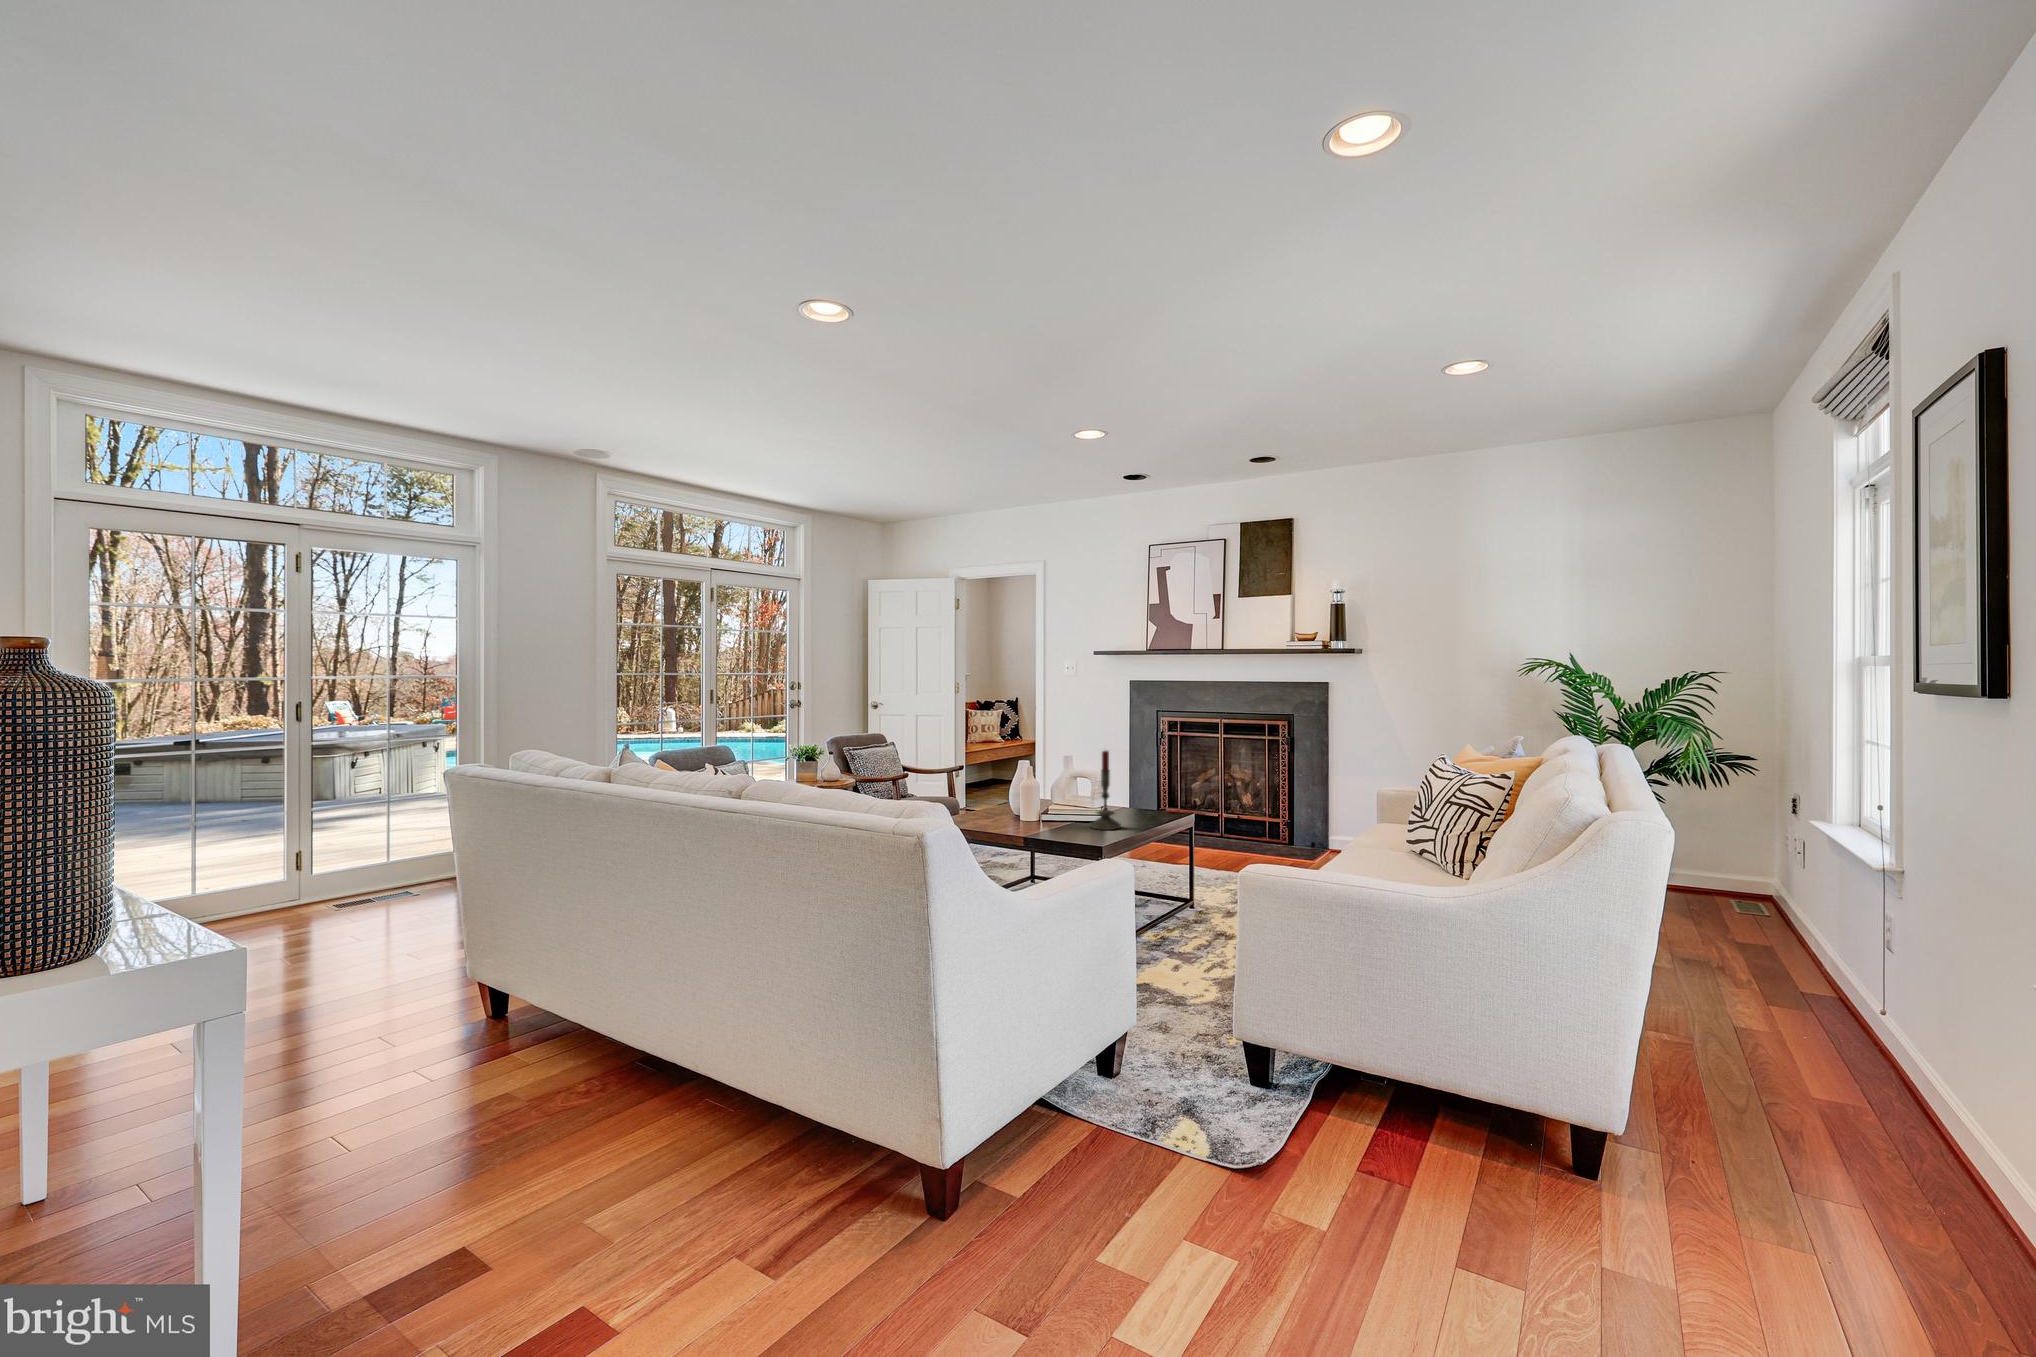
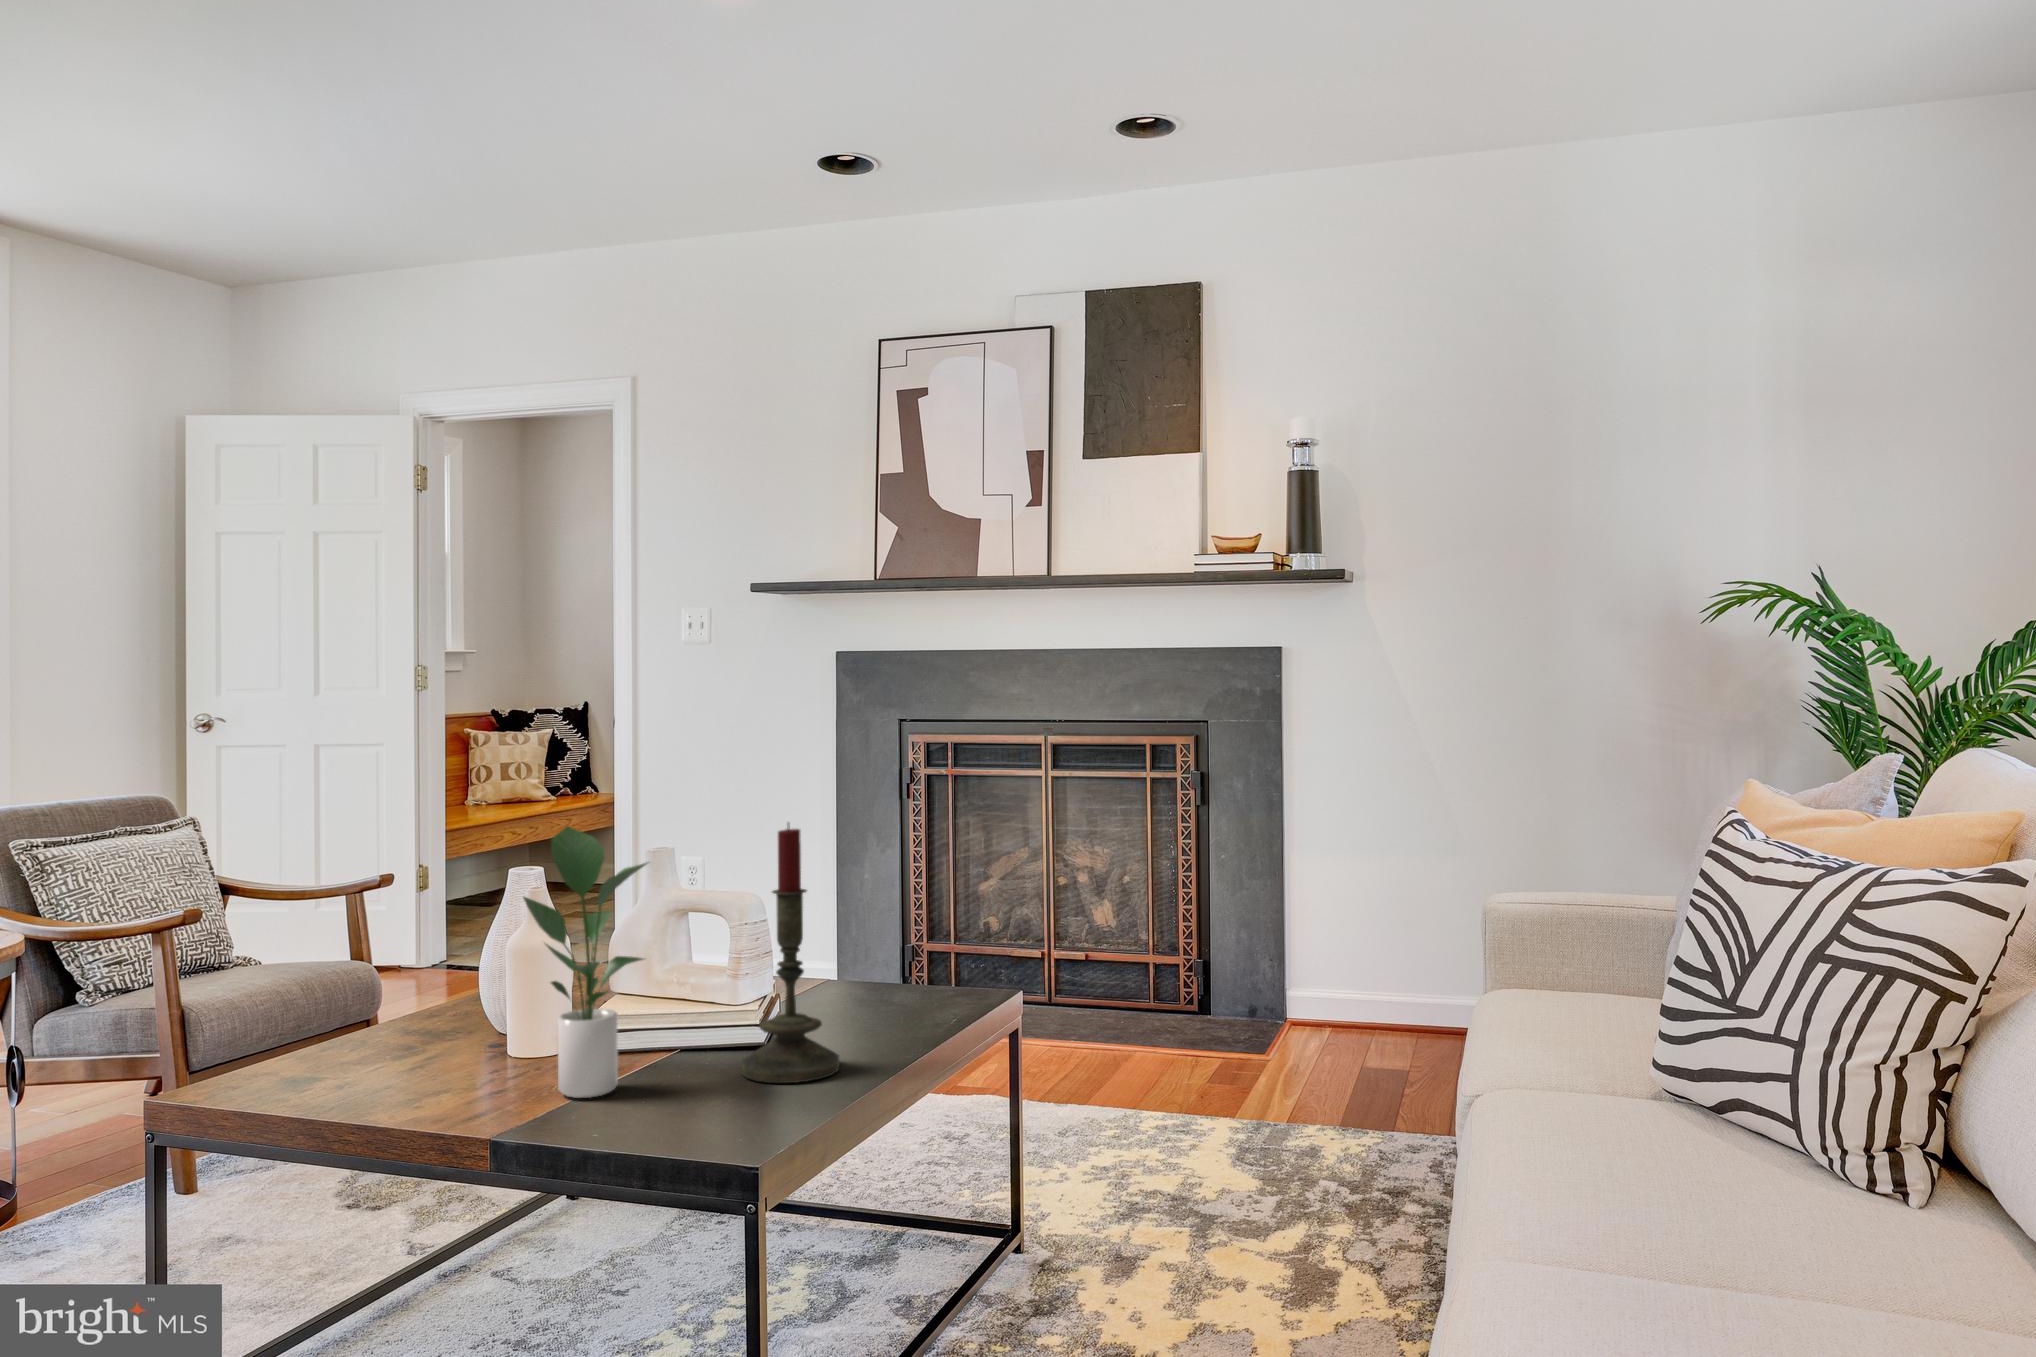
potted plant: none [1026,747,1064,829] -> present [523,826,650,1098]

